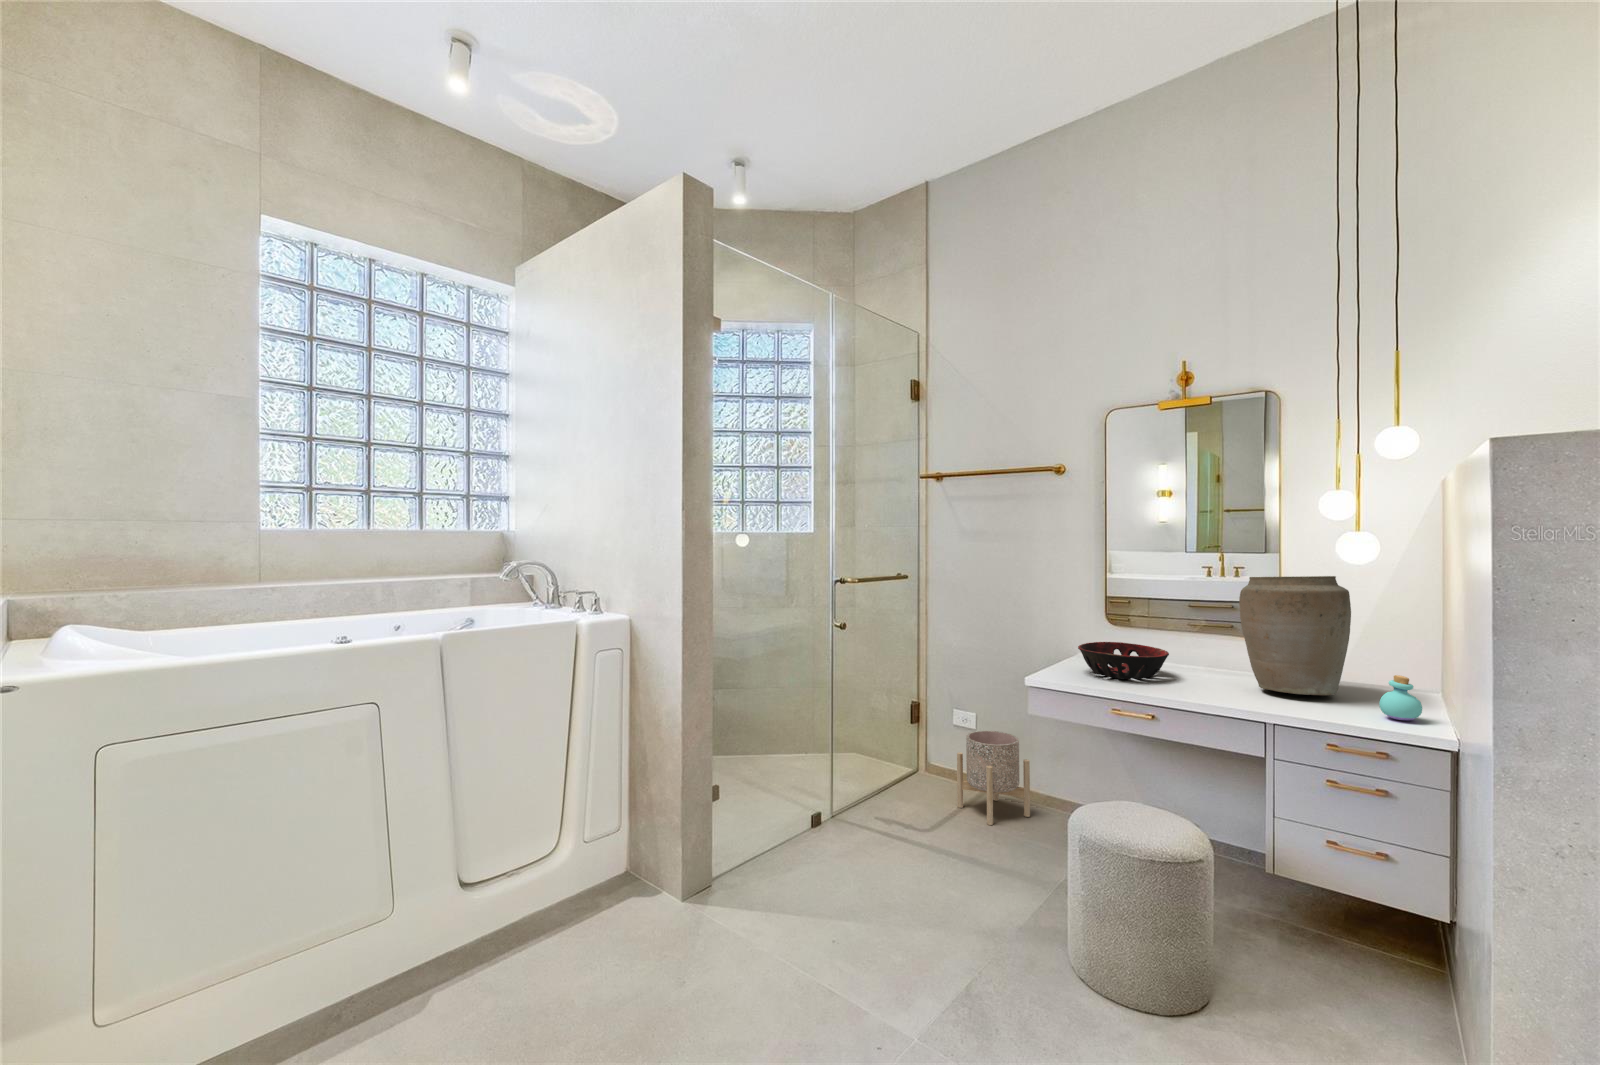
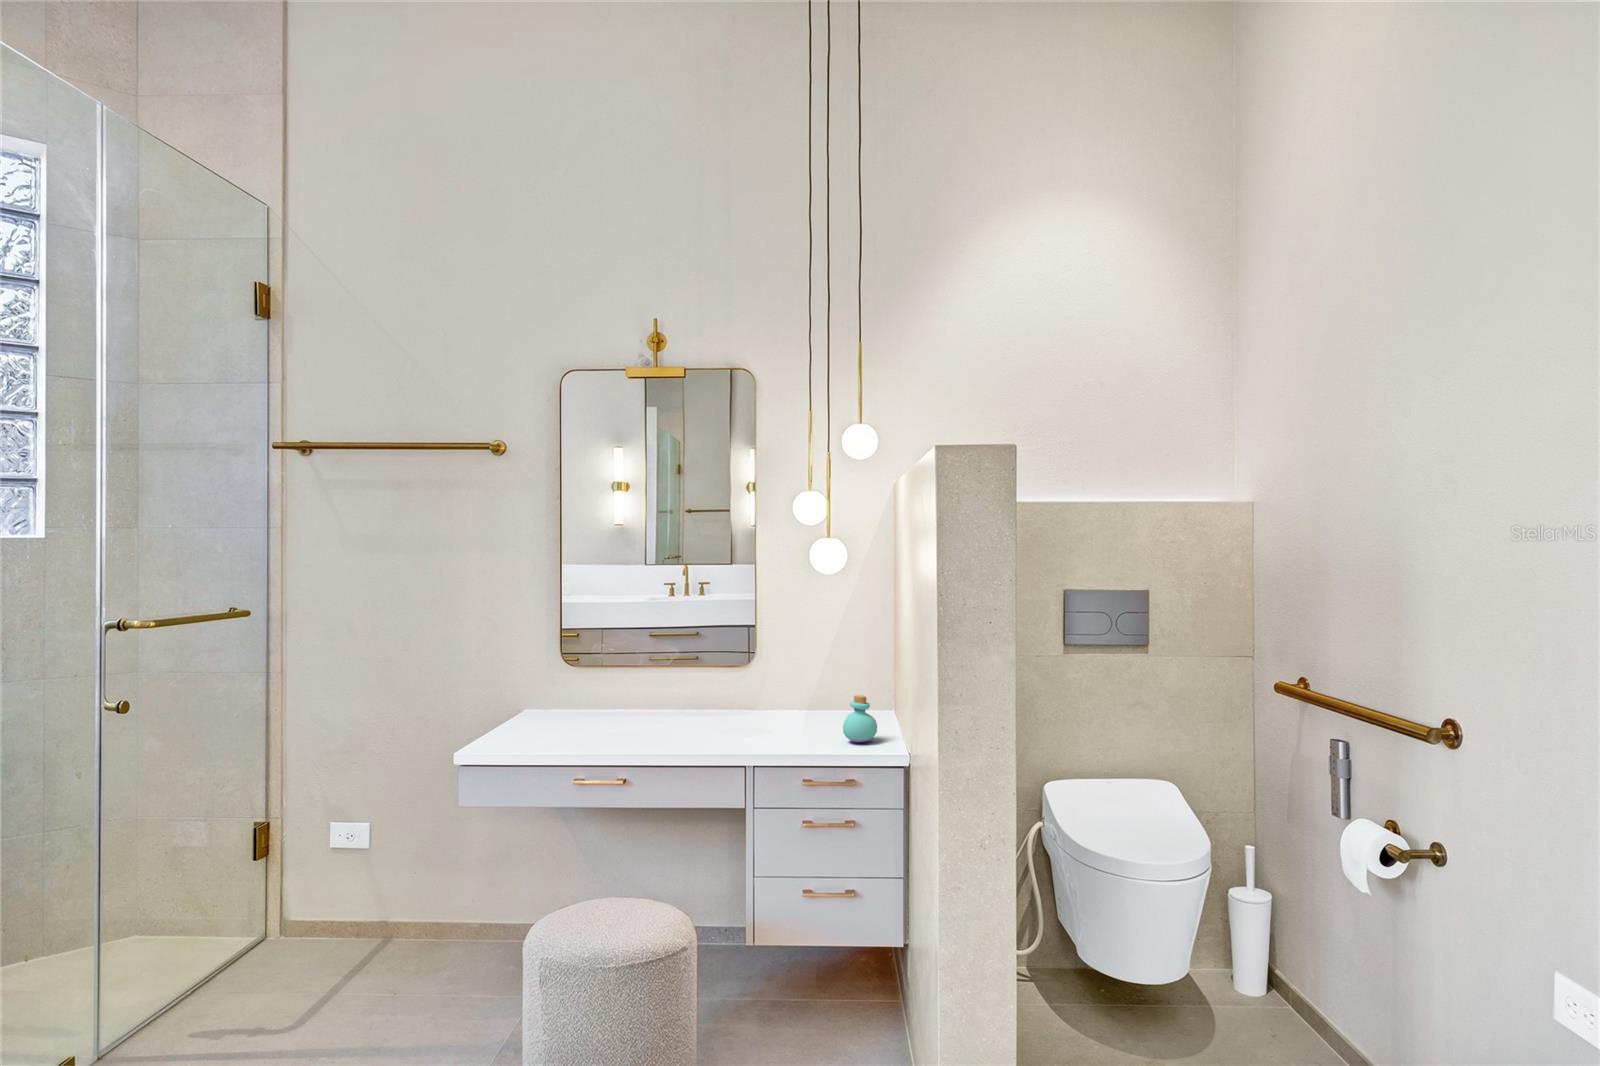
vase: present [1239,576,1351,695] -> none [710,589,816,729]
decorative bowl: present [1078,642,1169,679] -> none [523,691,635,741]
planter: present [957,731,1030,825] -> none [342,846,458,988]

